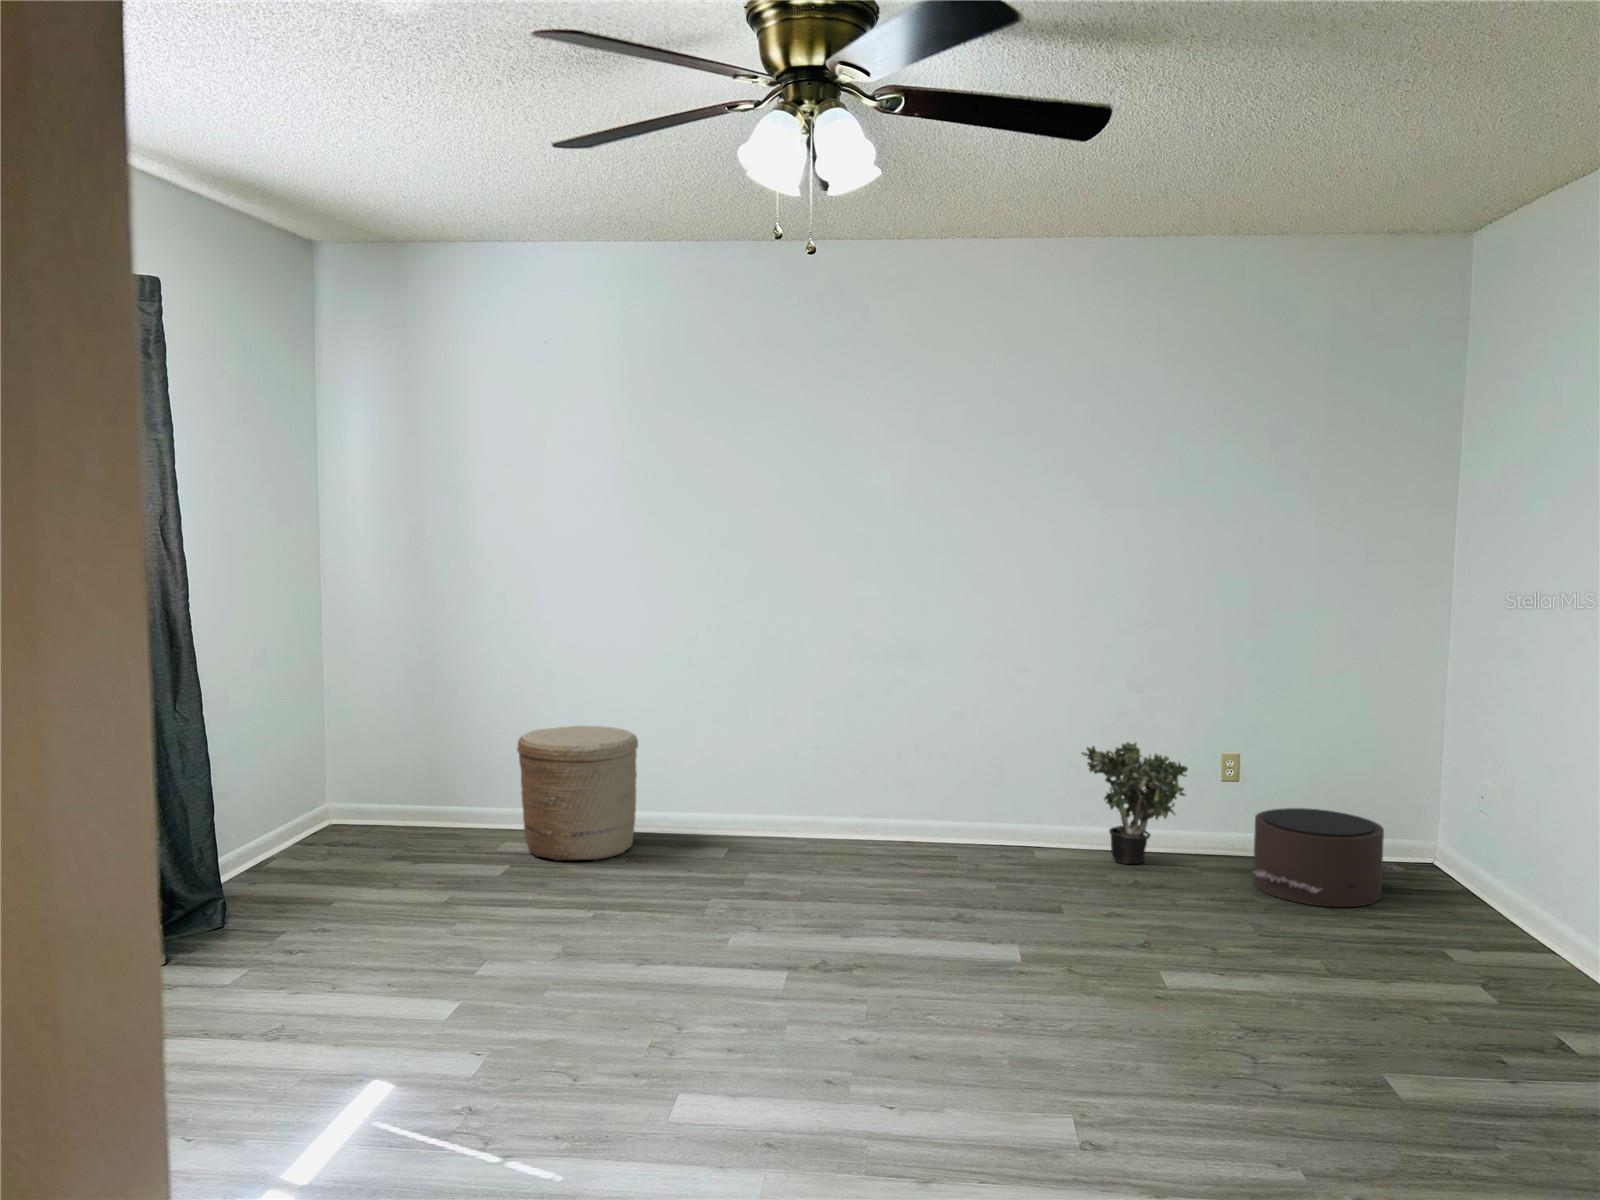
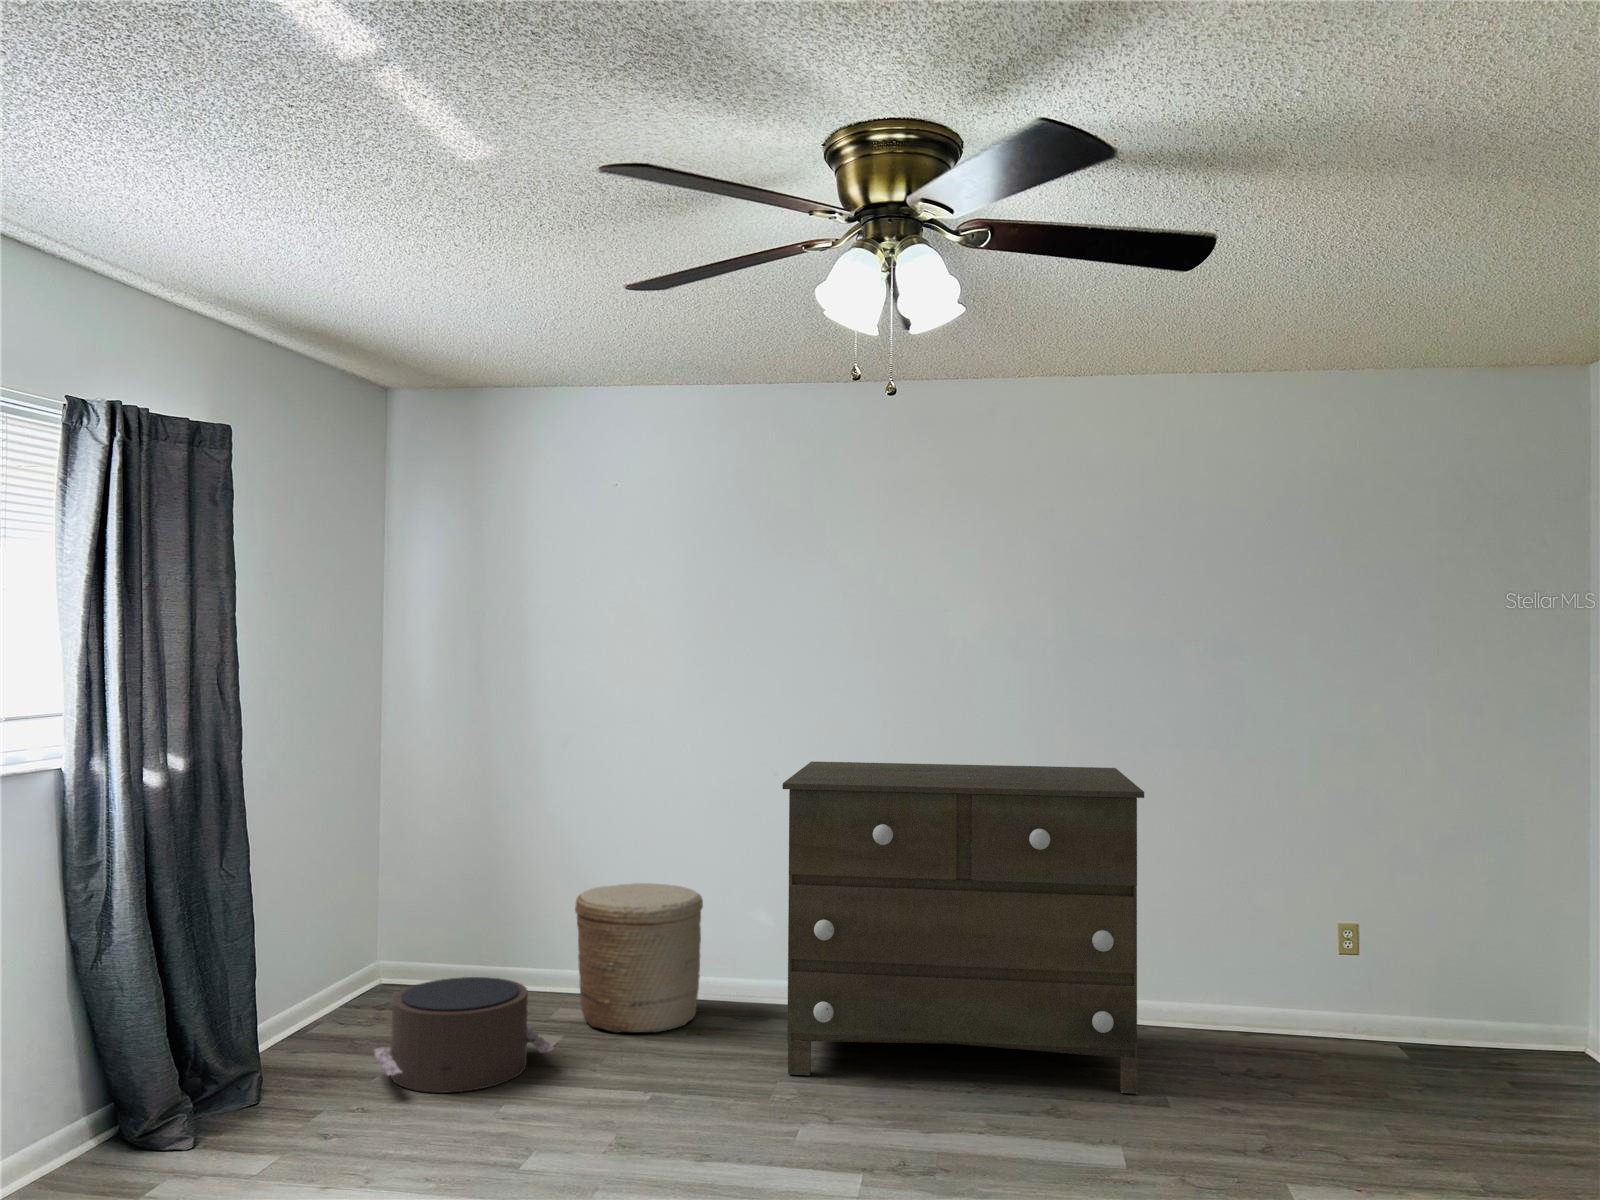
dresser: none [712,611,1046,902] -> present [783,761,1144,1094]
potted plant: present [1081,742,1188,864] -> none [1184,910,1305,1049]
pouf: present [1252,808,1404,907] -> present [374,977,553,1093]

